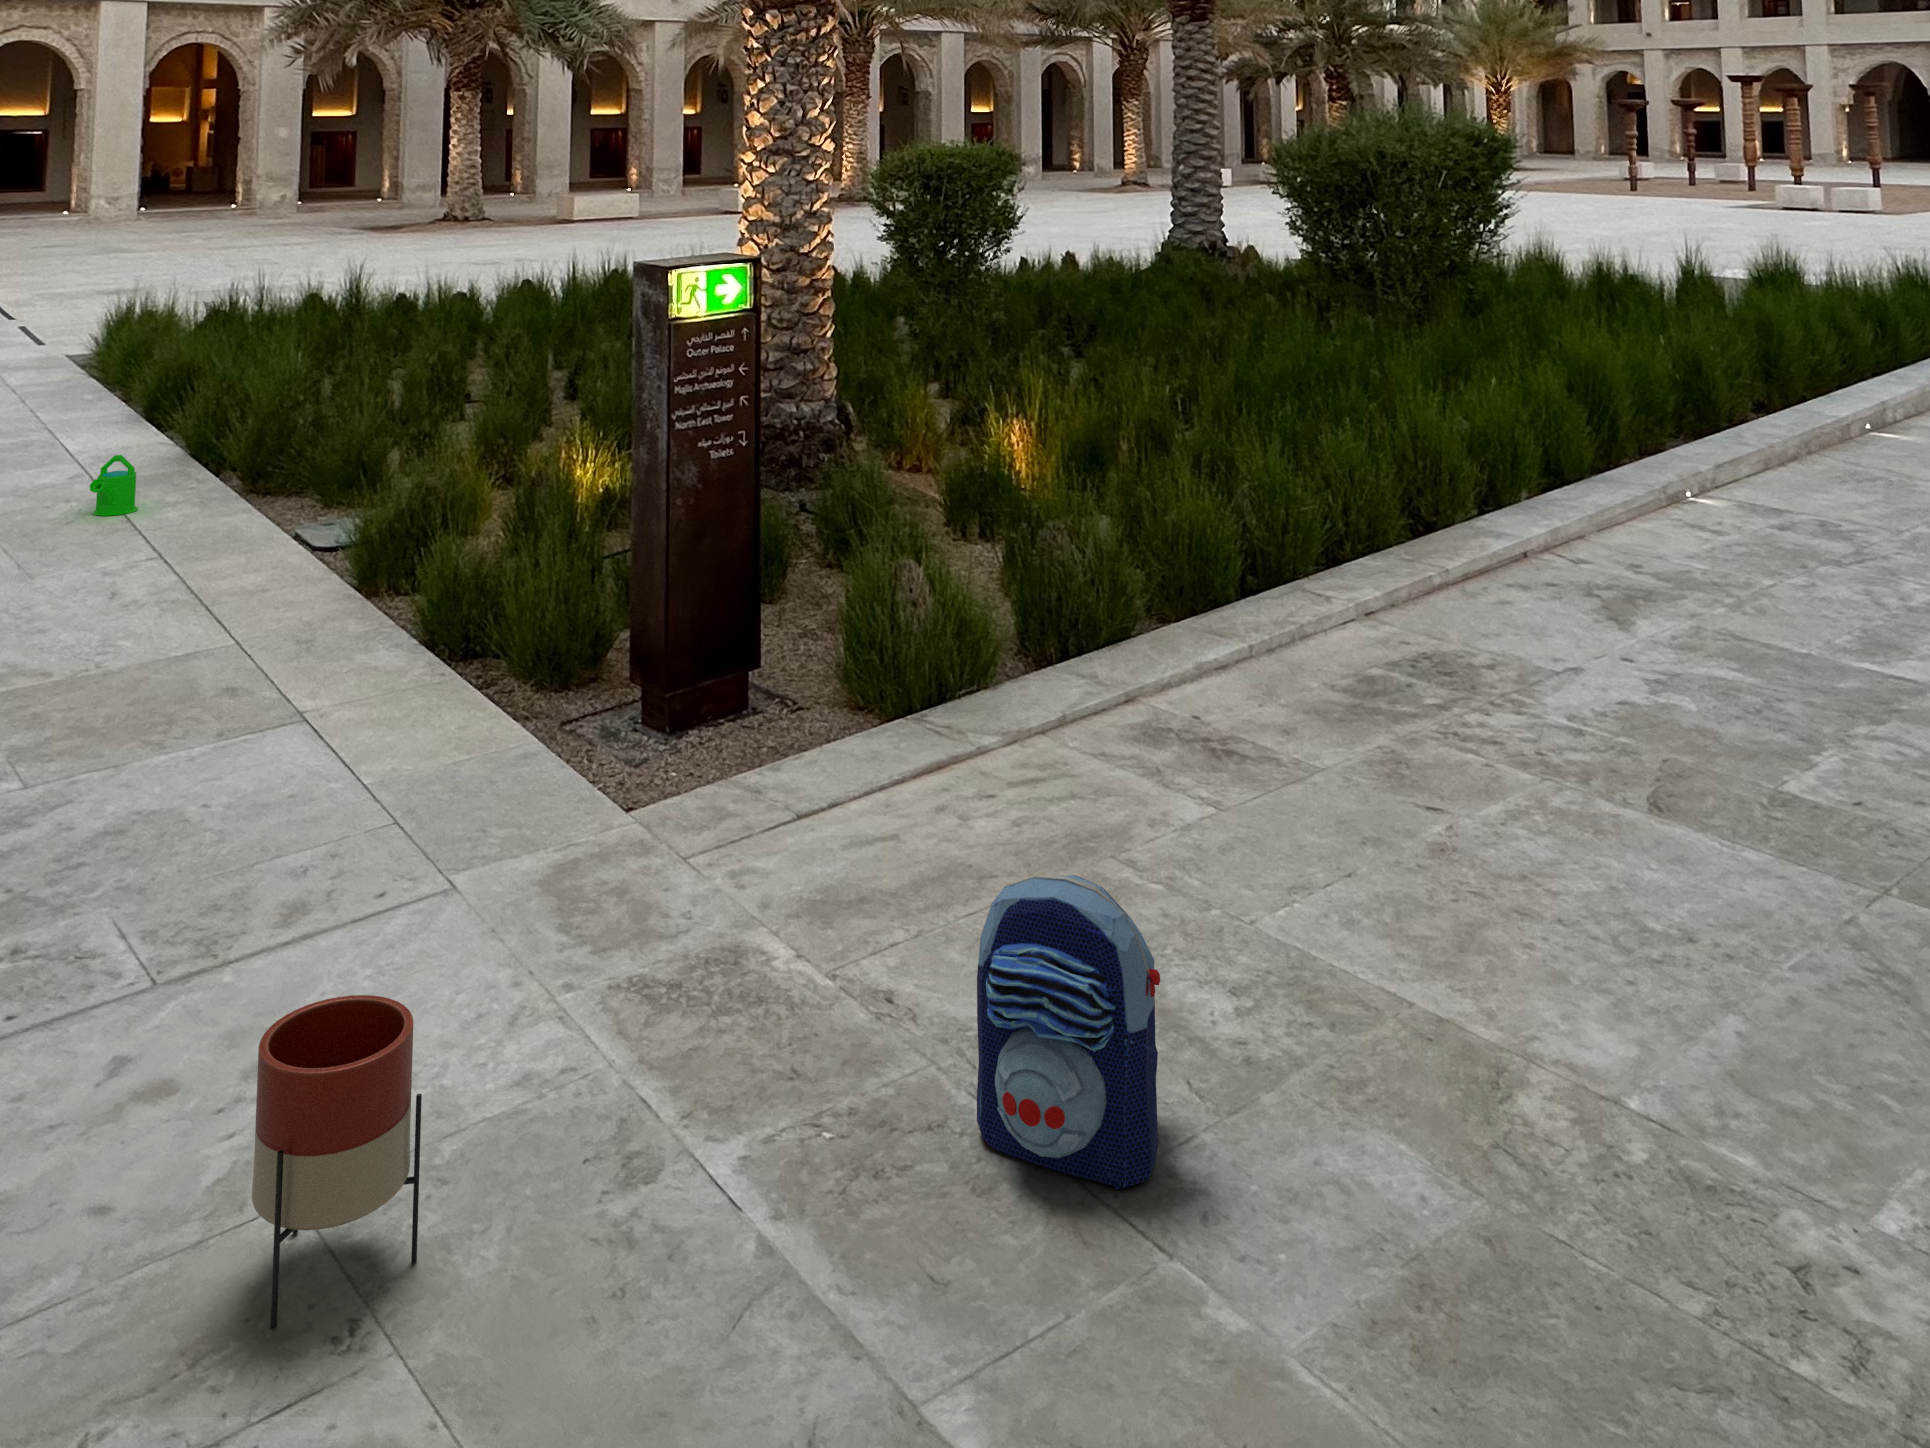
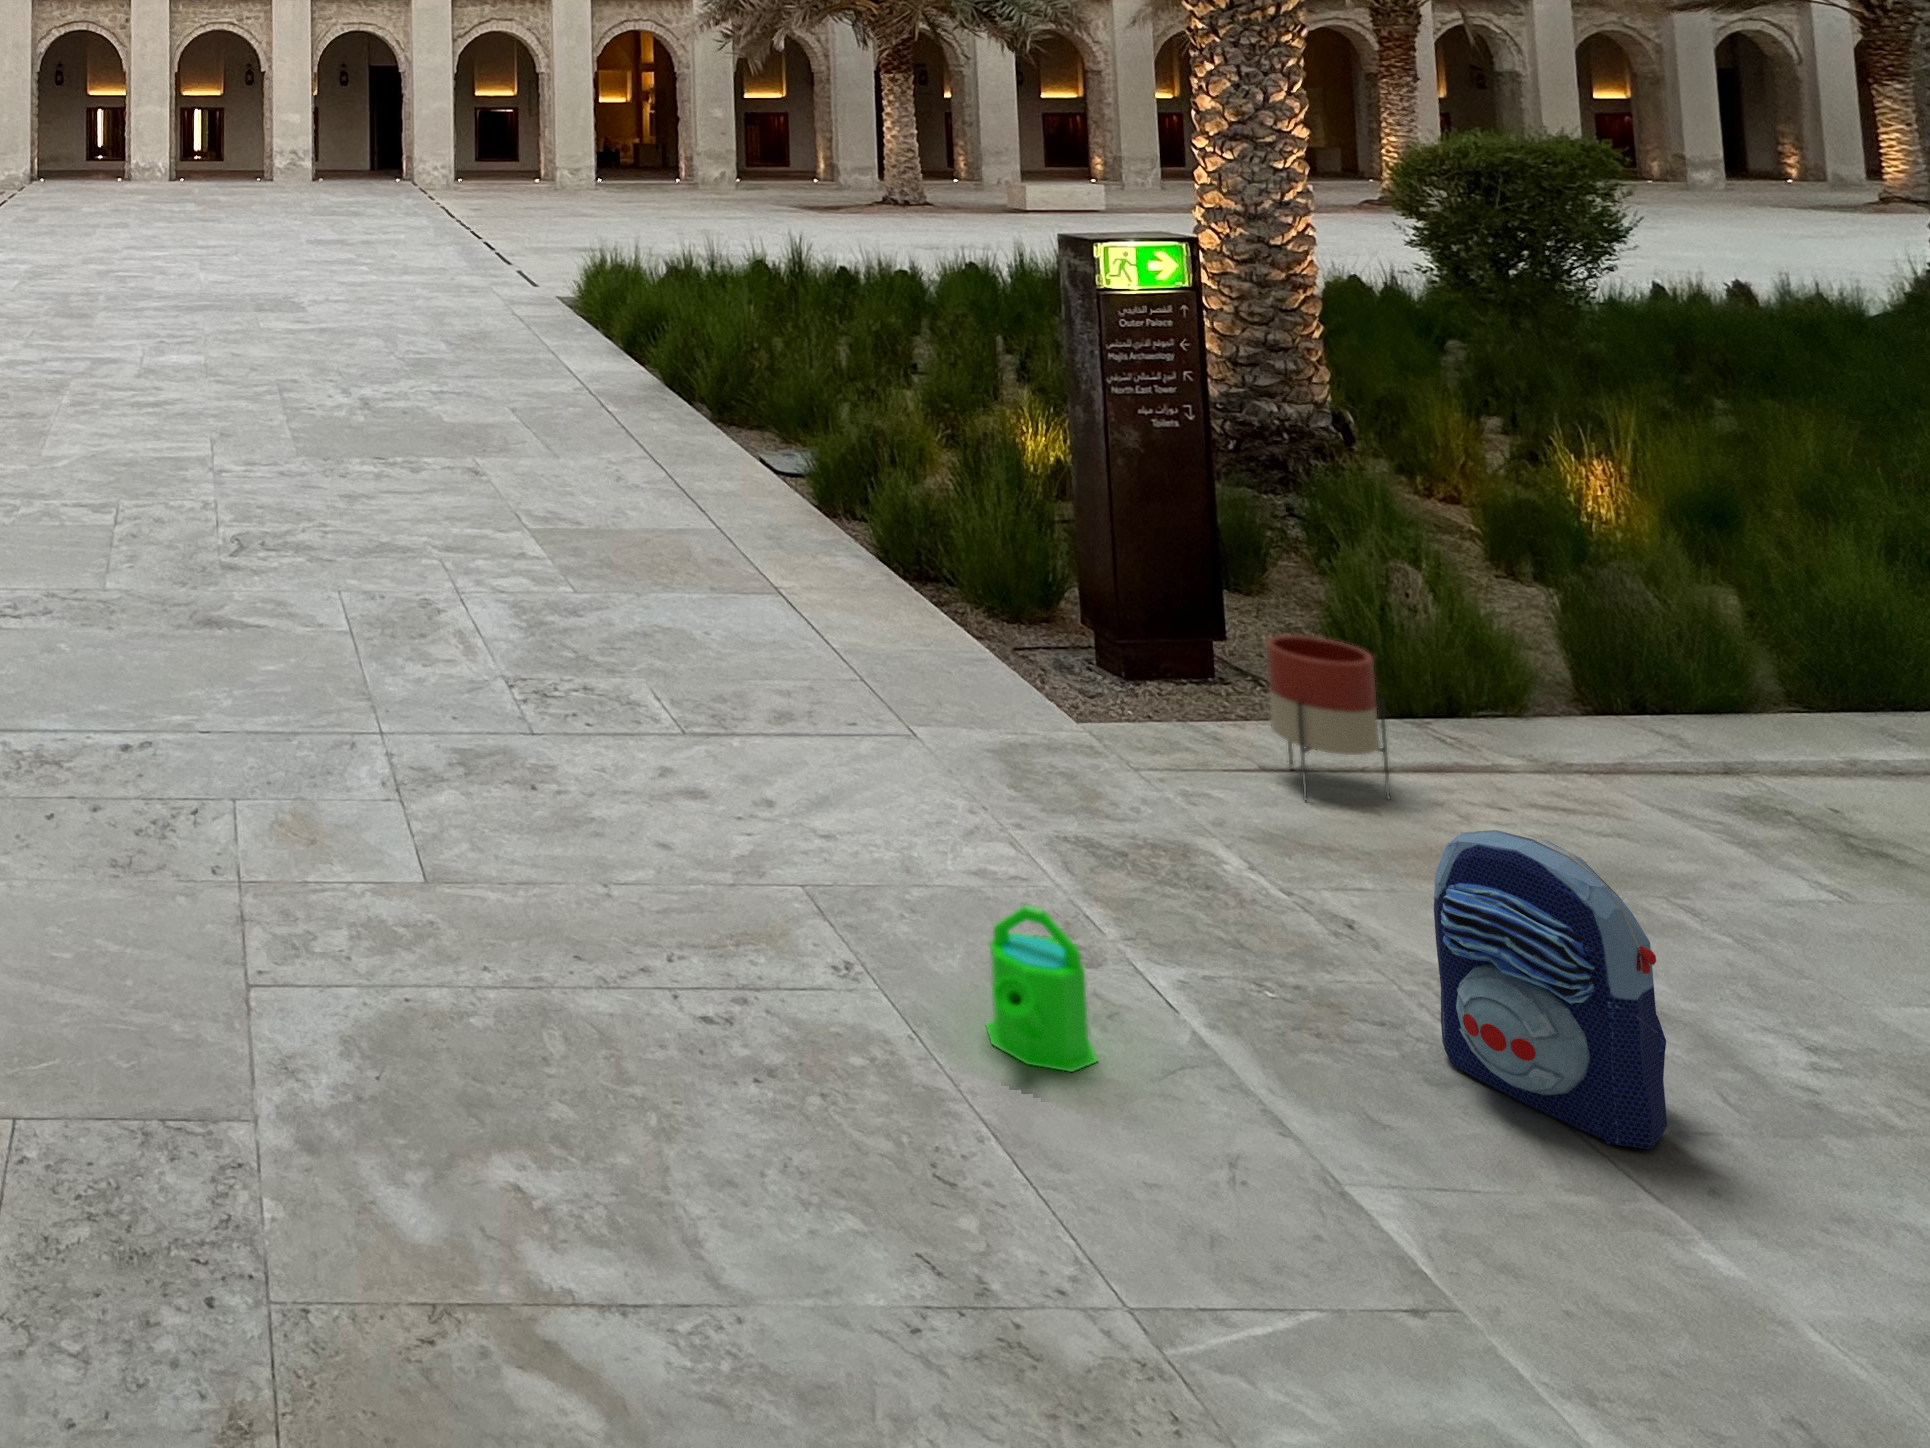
watering can: present [90,455,138,516] -> present [986,905,1097,1072]
planter: present [252,995,422,1330] -> present [1266,635,1390,800]

